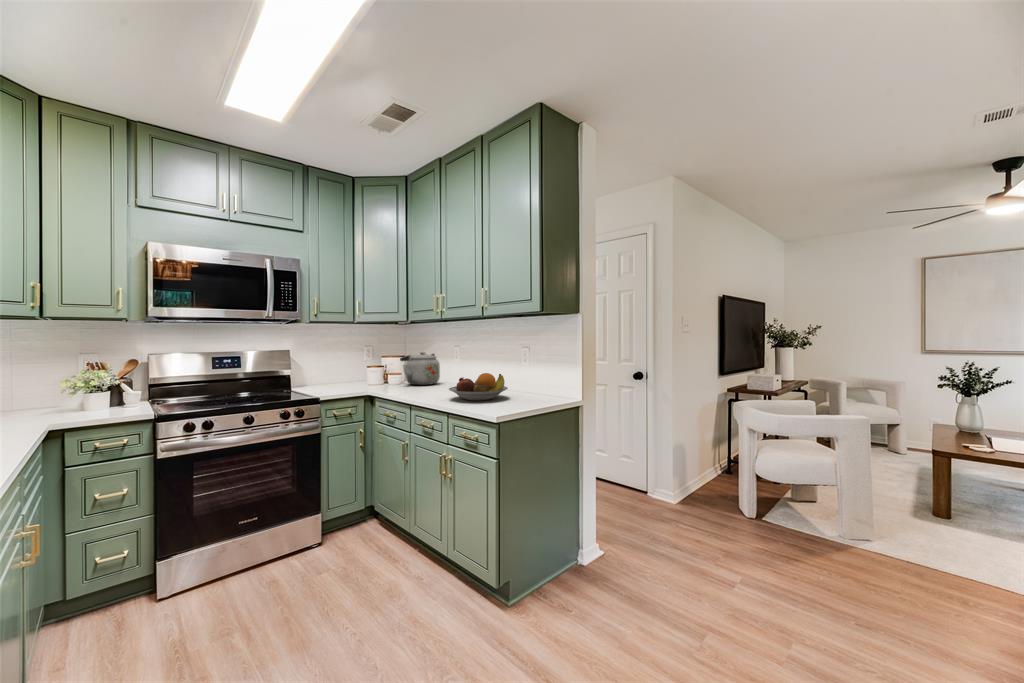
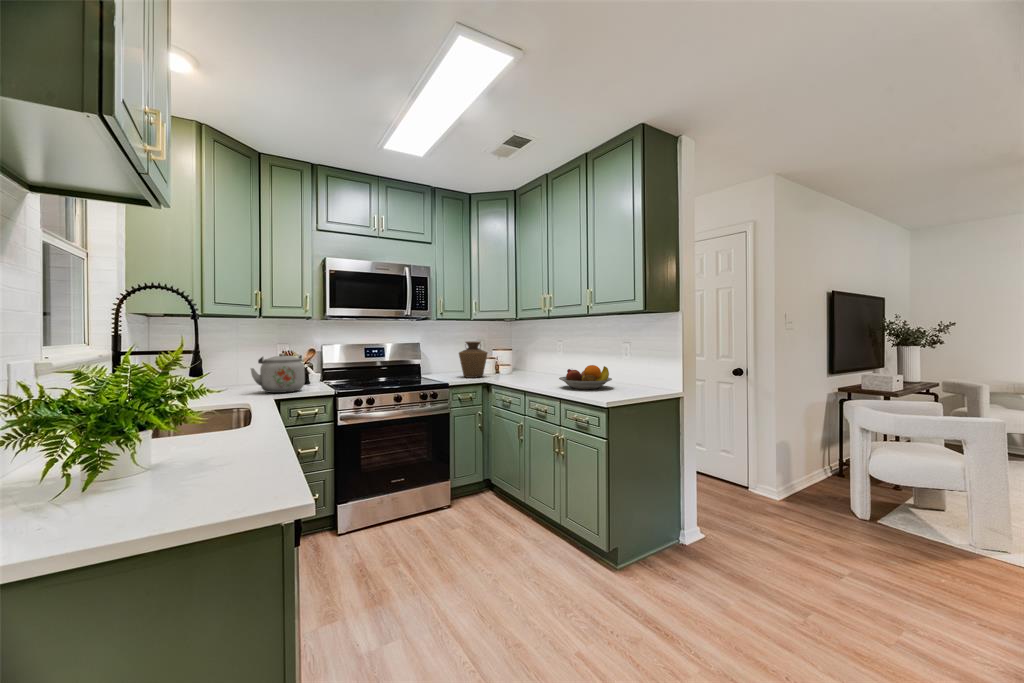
vase: none [338,347,374,388] -> present [459,341,488,378]
kettle: present [400,352,440,385] -> present [251,353,305,393]

